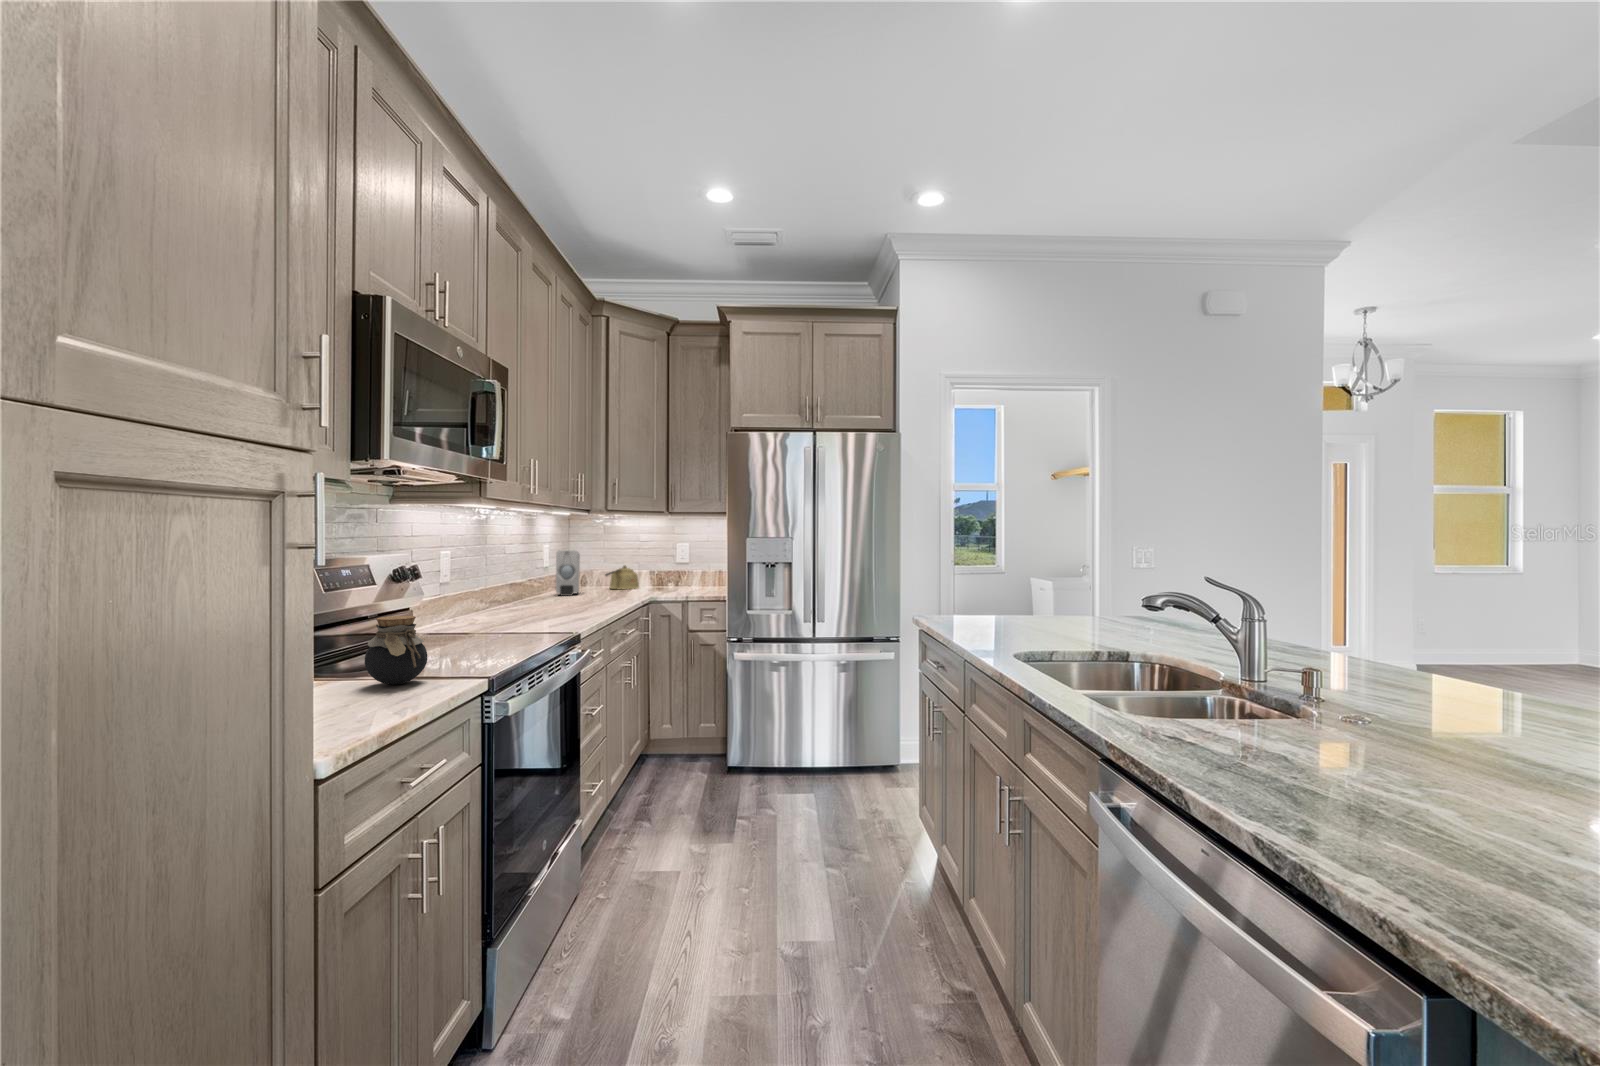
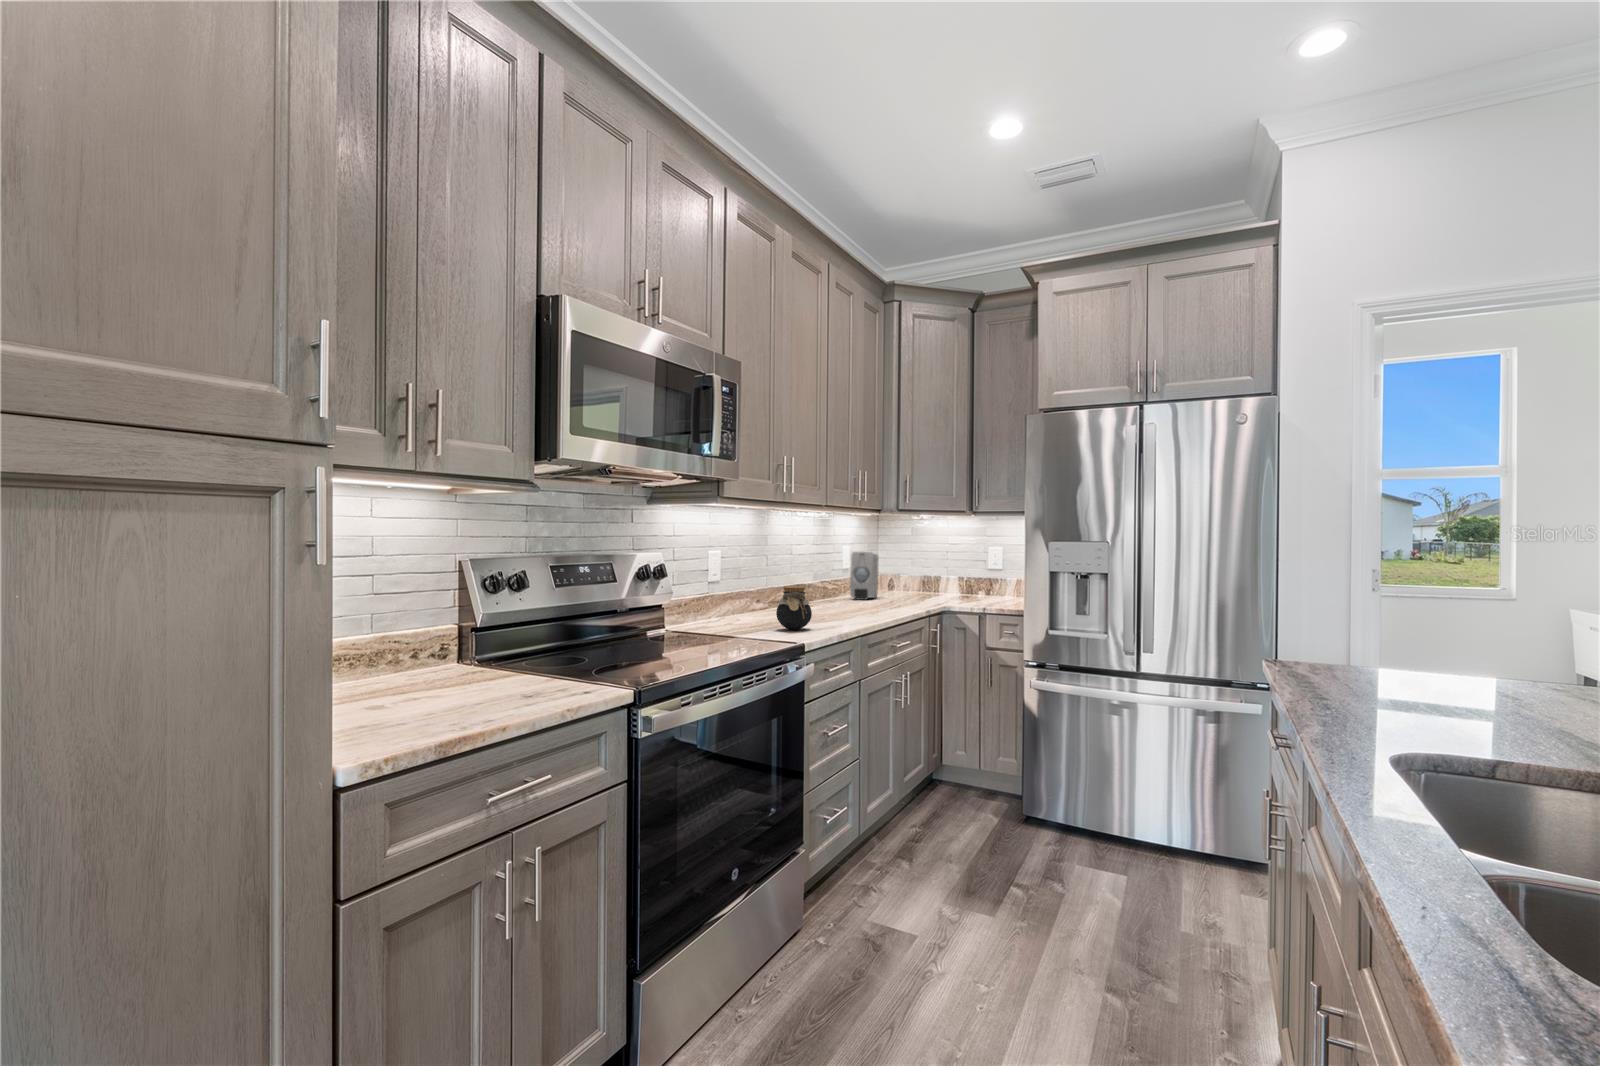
kettle: present [606,566,639,589] -> none [908,569,946,596]
jar: present [364,616,428,685] -> present [776,586,812,630]

